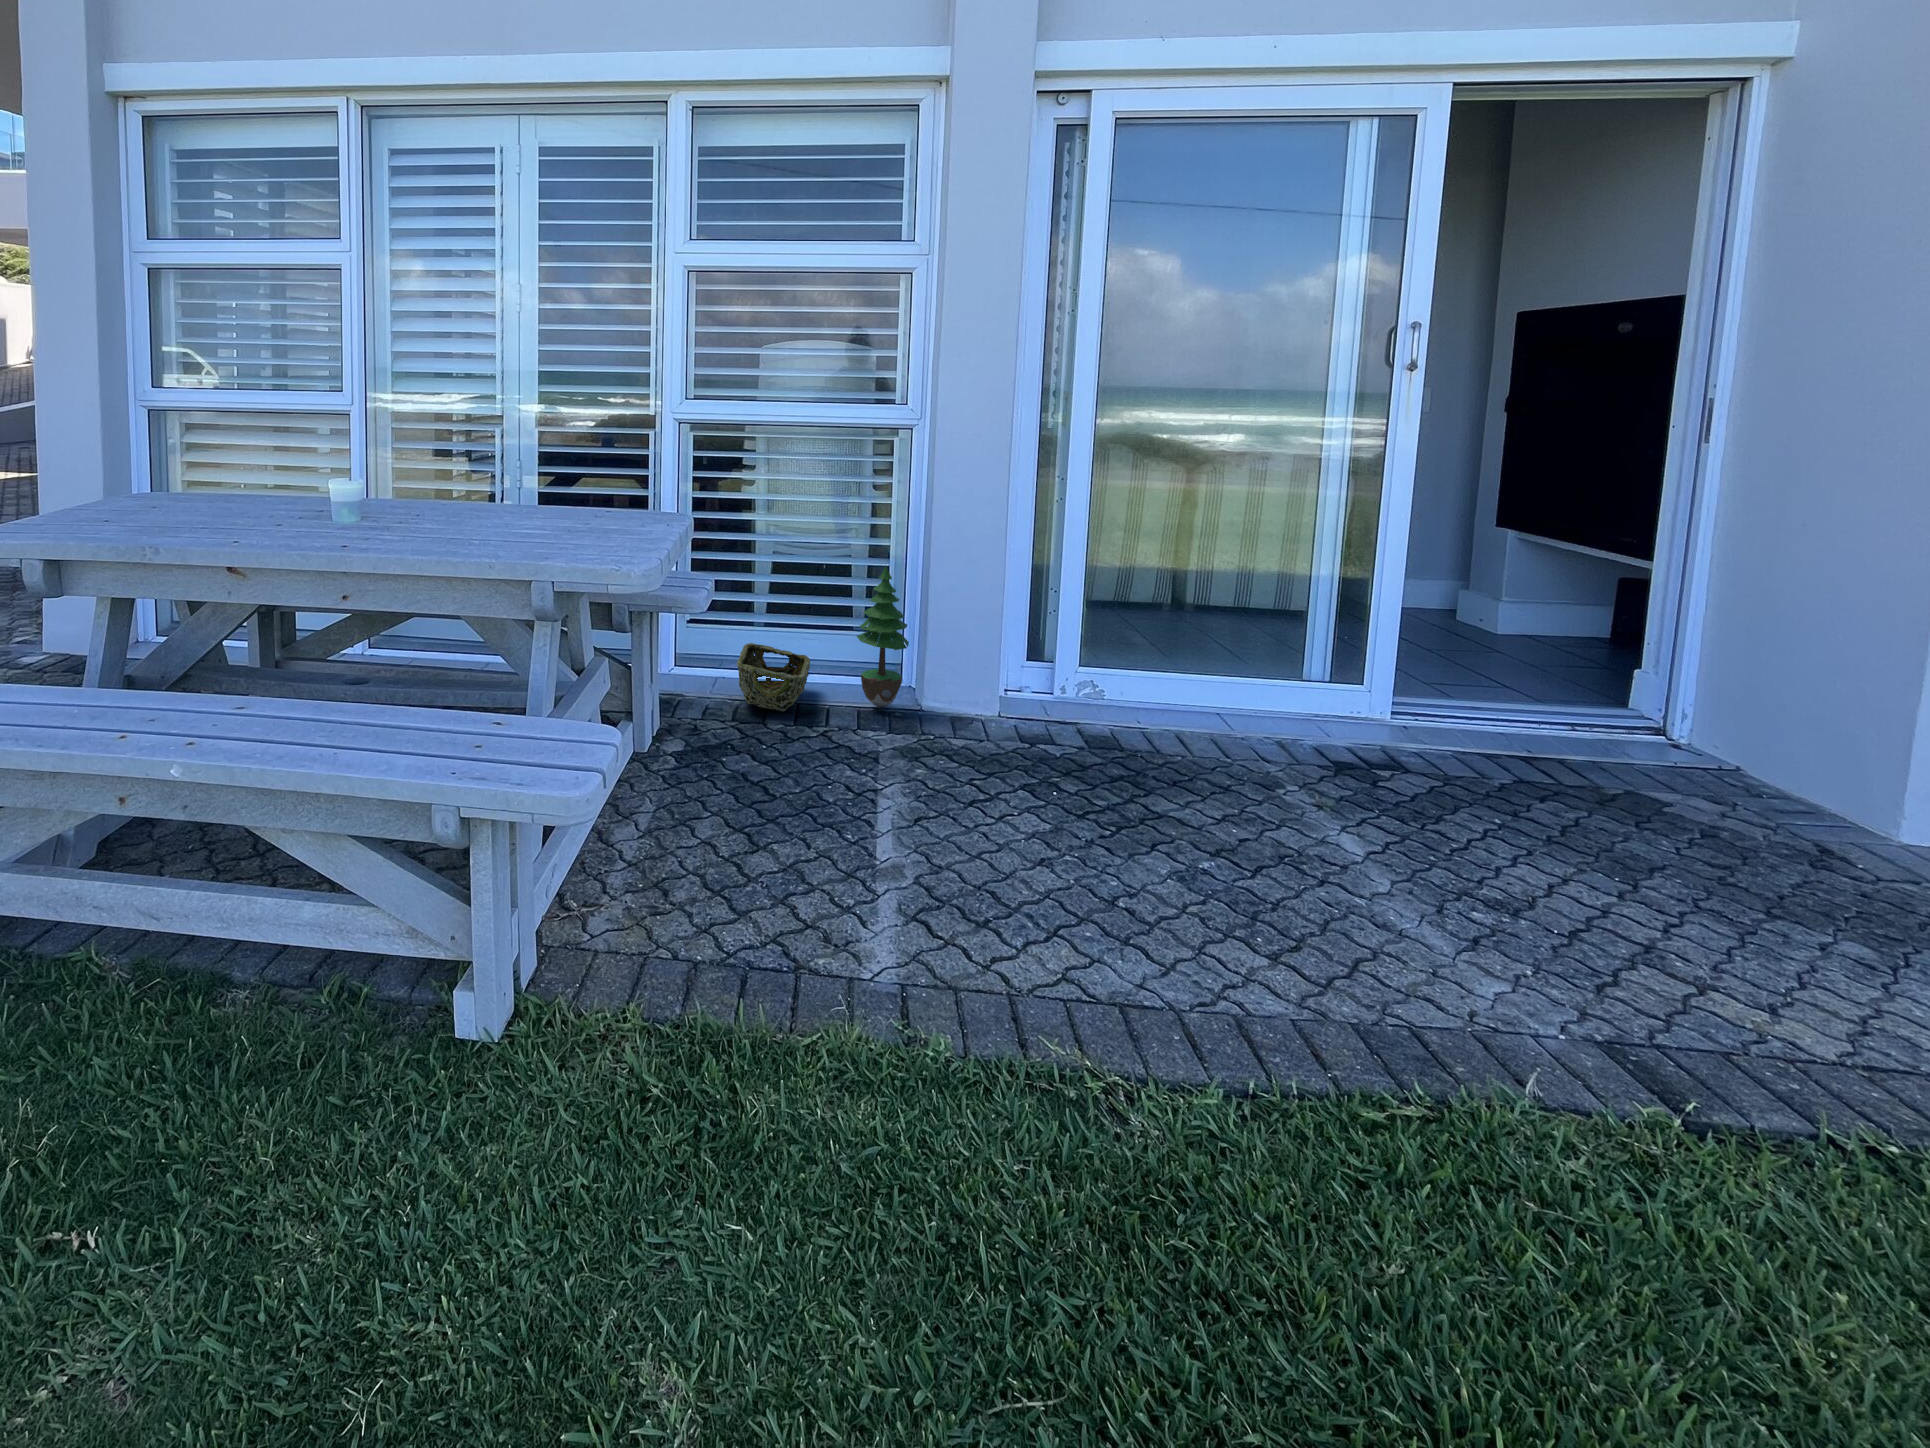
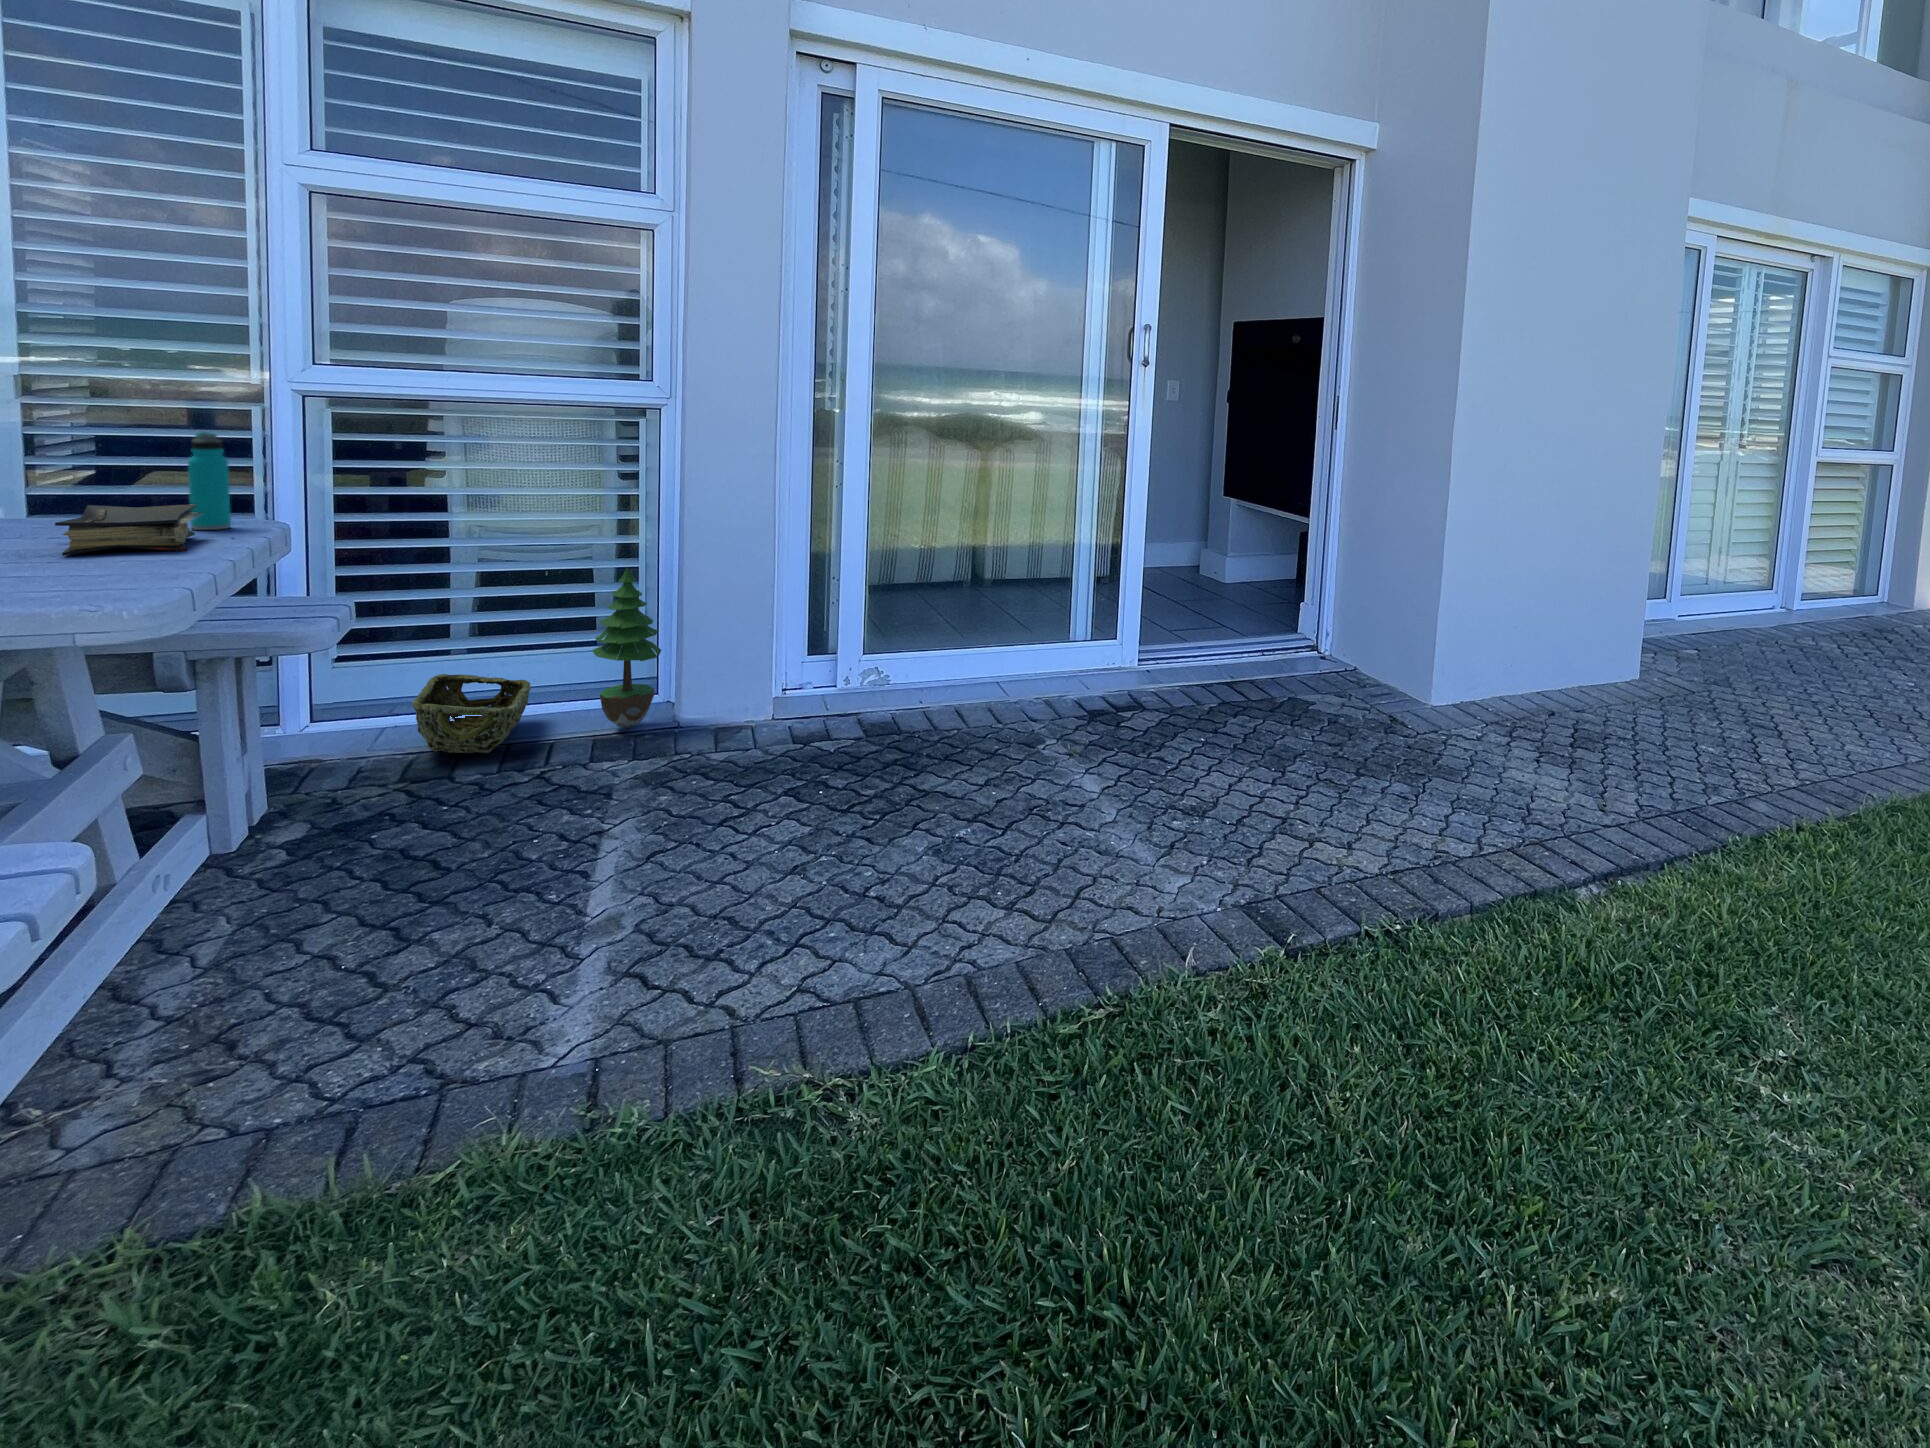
water bottle: none [626,446,647,517] -> present [188,432,231,530]
book: none [569,496,637,531] -> present [55,504,203,556]

